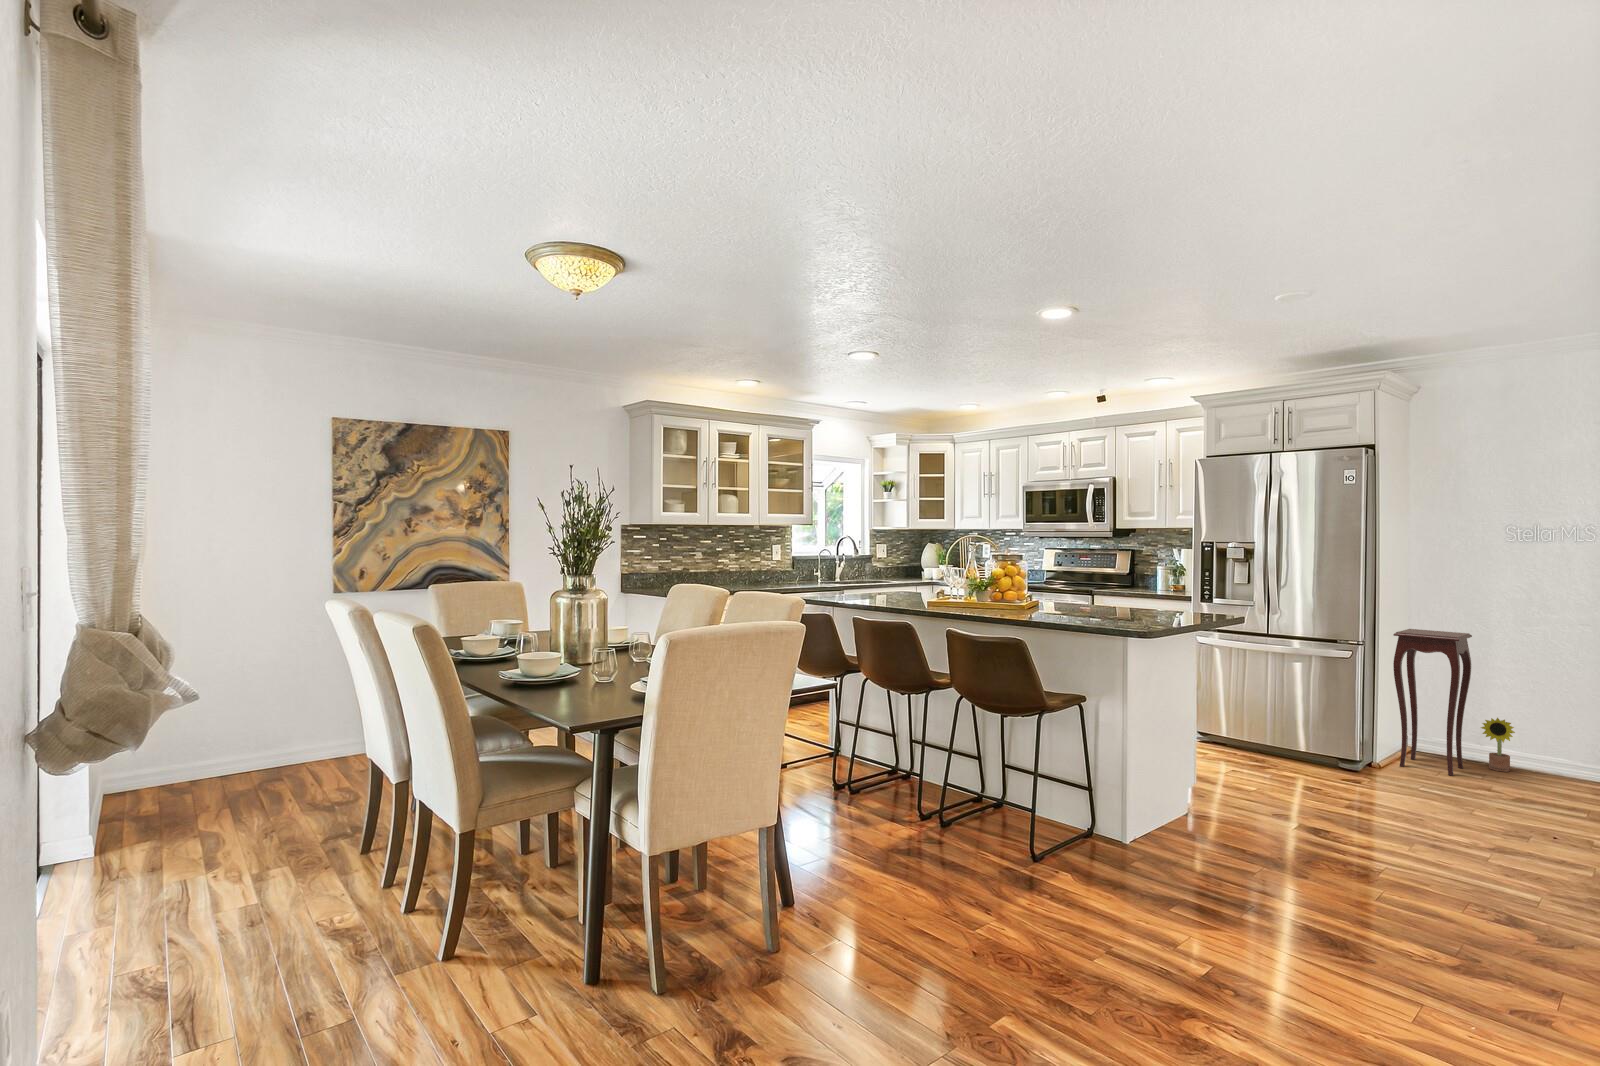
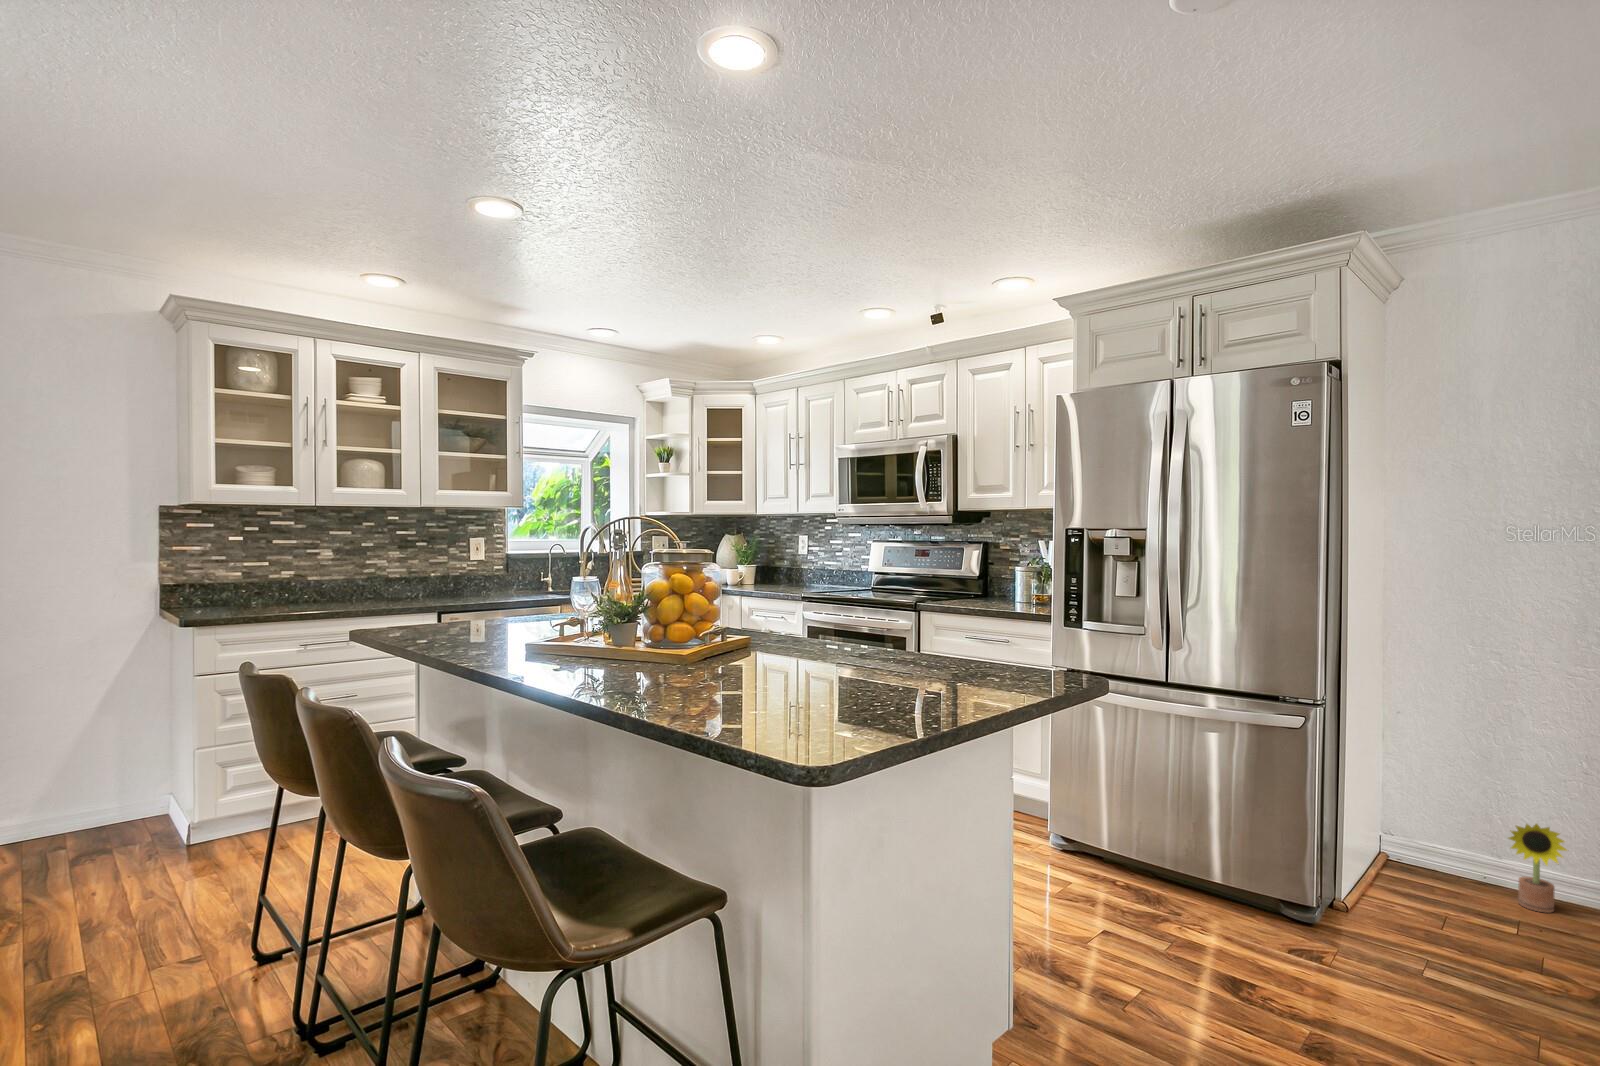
side table: present [1393,629,1472,776] -> none [1369,670,1494,930]

